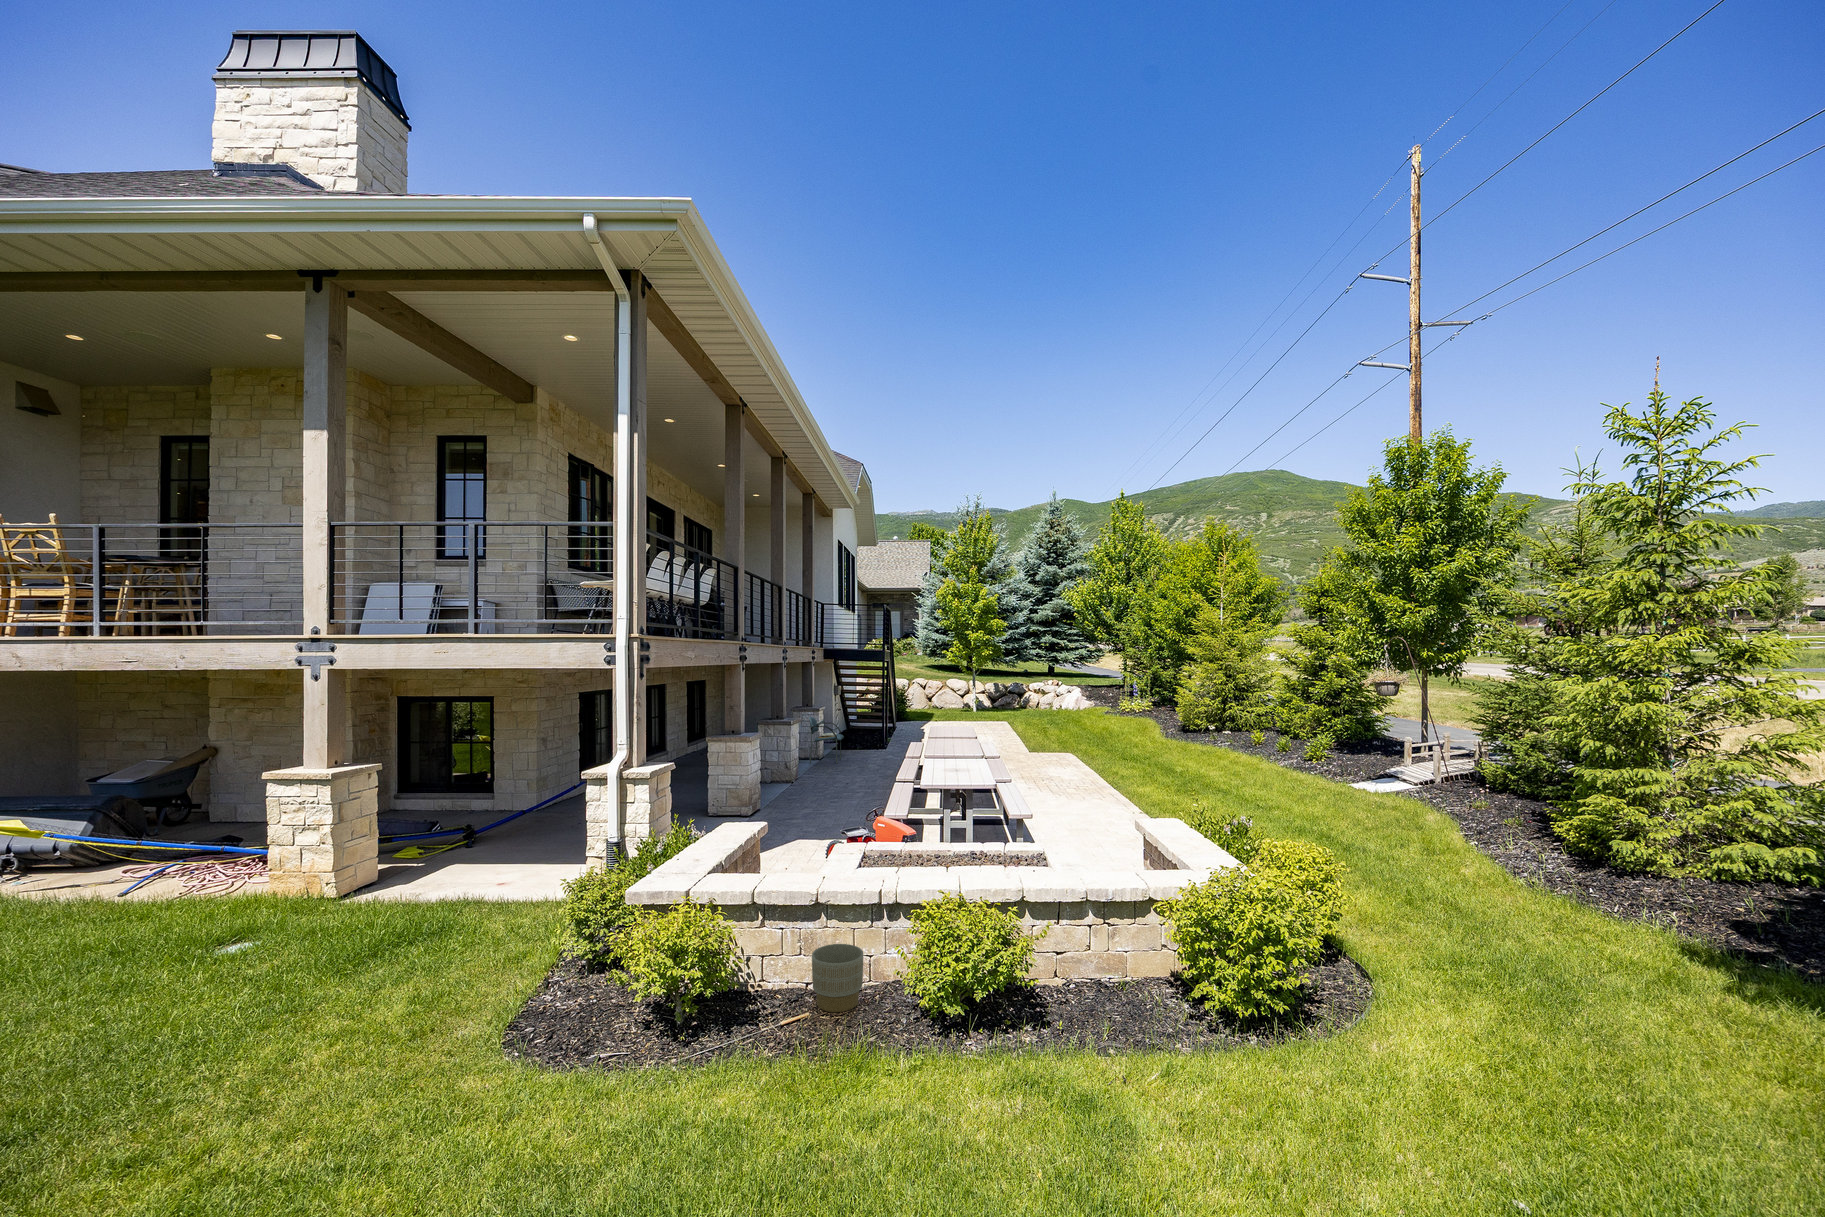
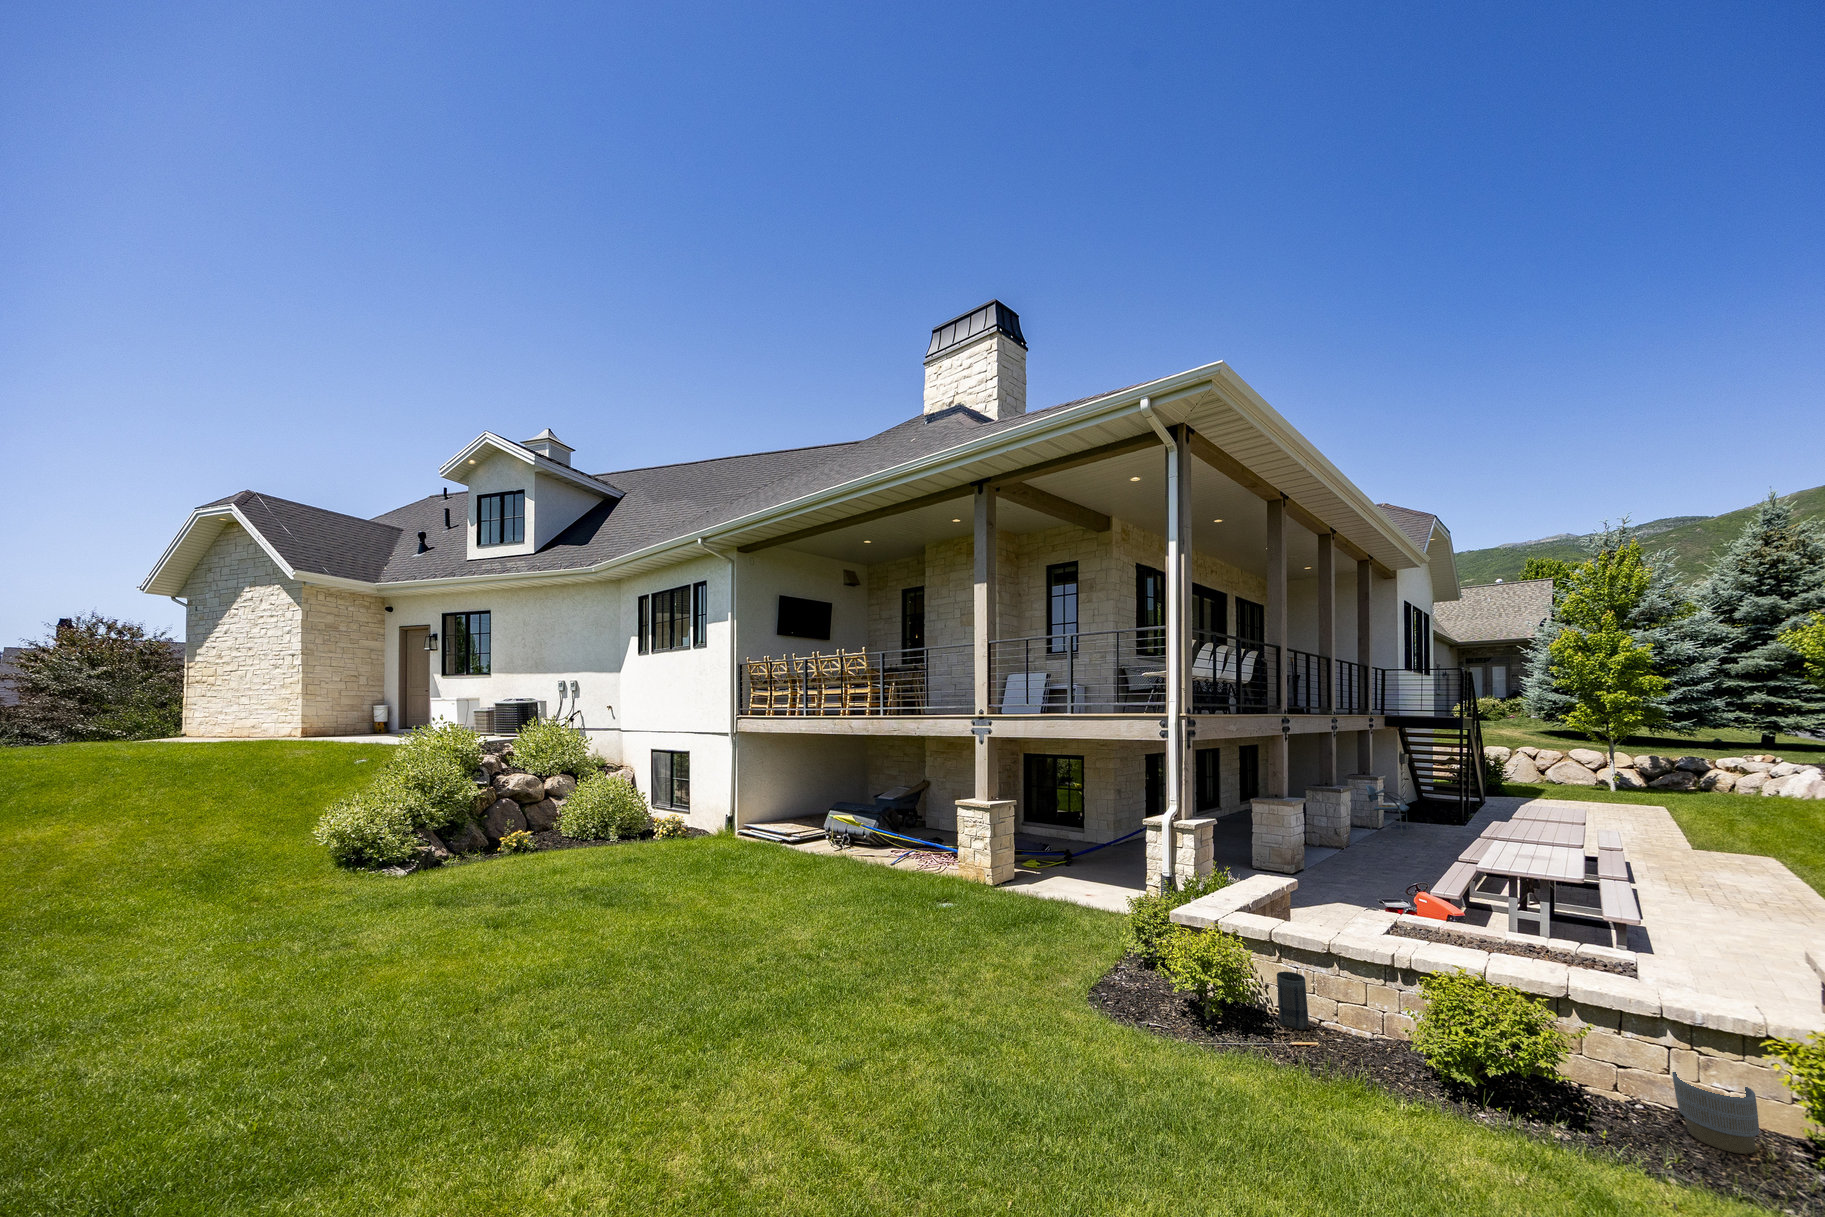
basket: none [761,935,792,1003] -> present [1277,972,1308,1030]
planter: present [812,944,863,1012] -> present [1672,1072,1759,1154]

